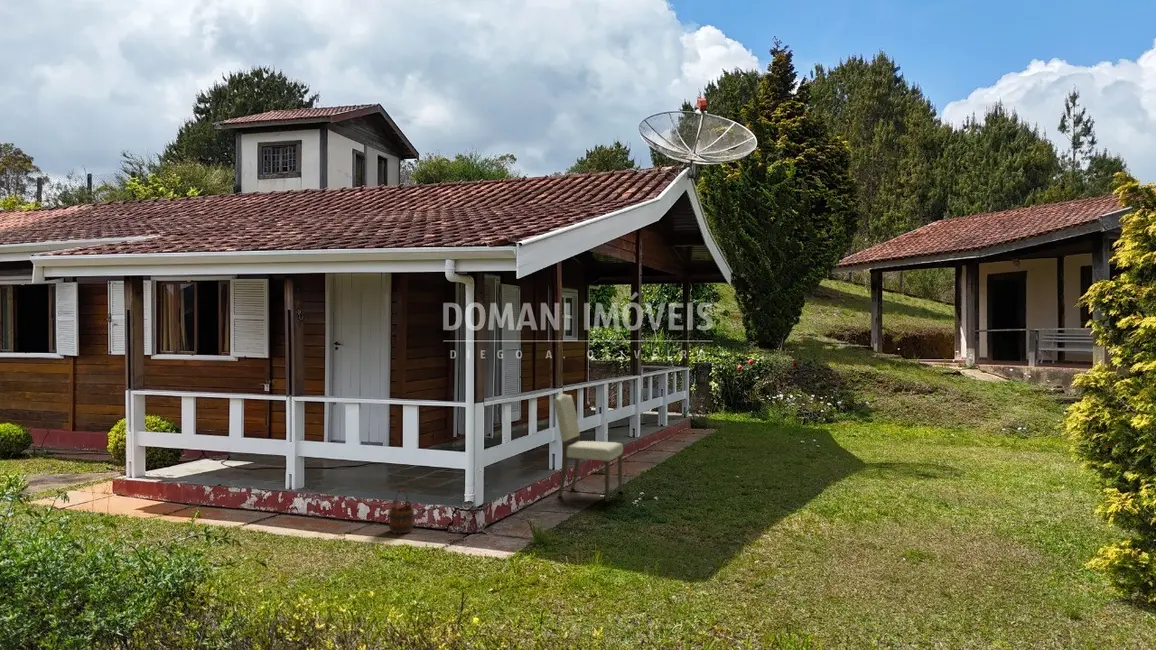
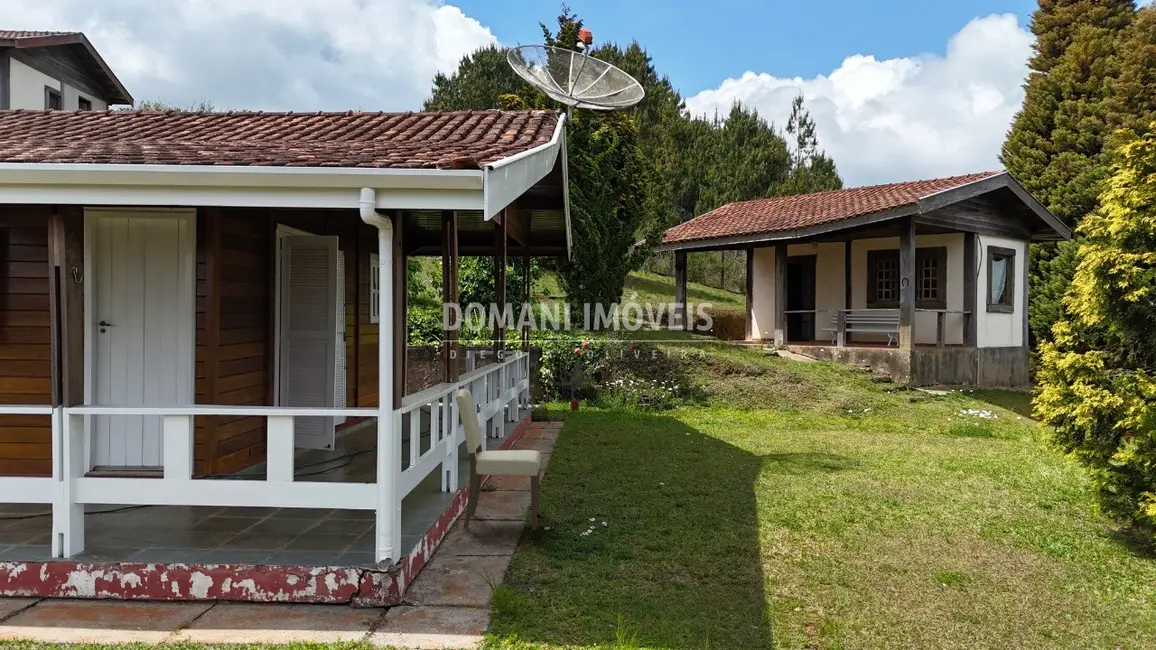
potted tree: none [725,374,761,417] -> present [557,363,594,410]
wooden bucket: present [388,489,414,533] -> none [257,545,299,618]

